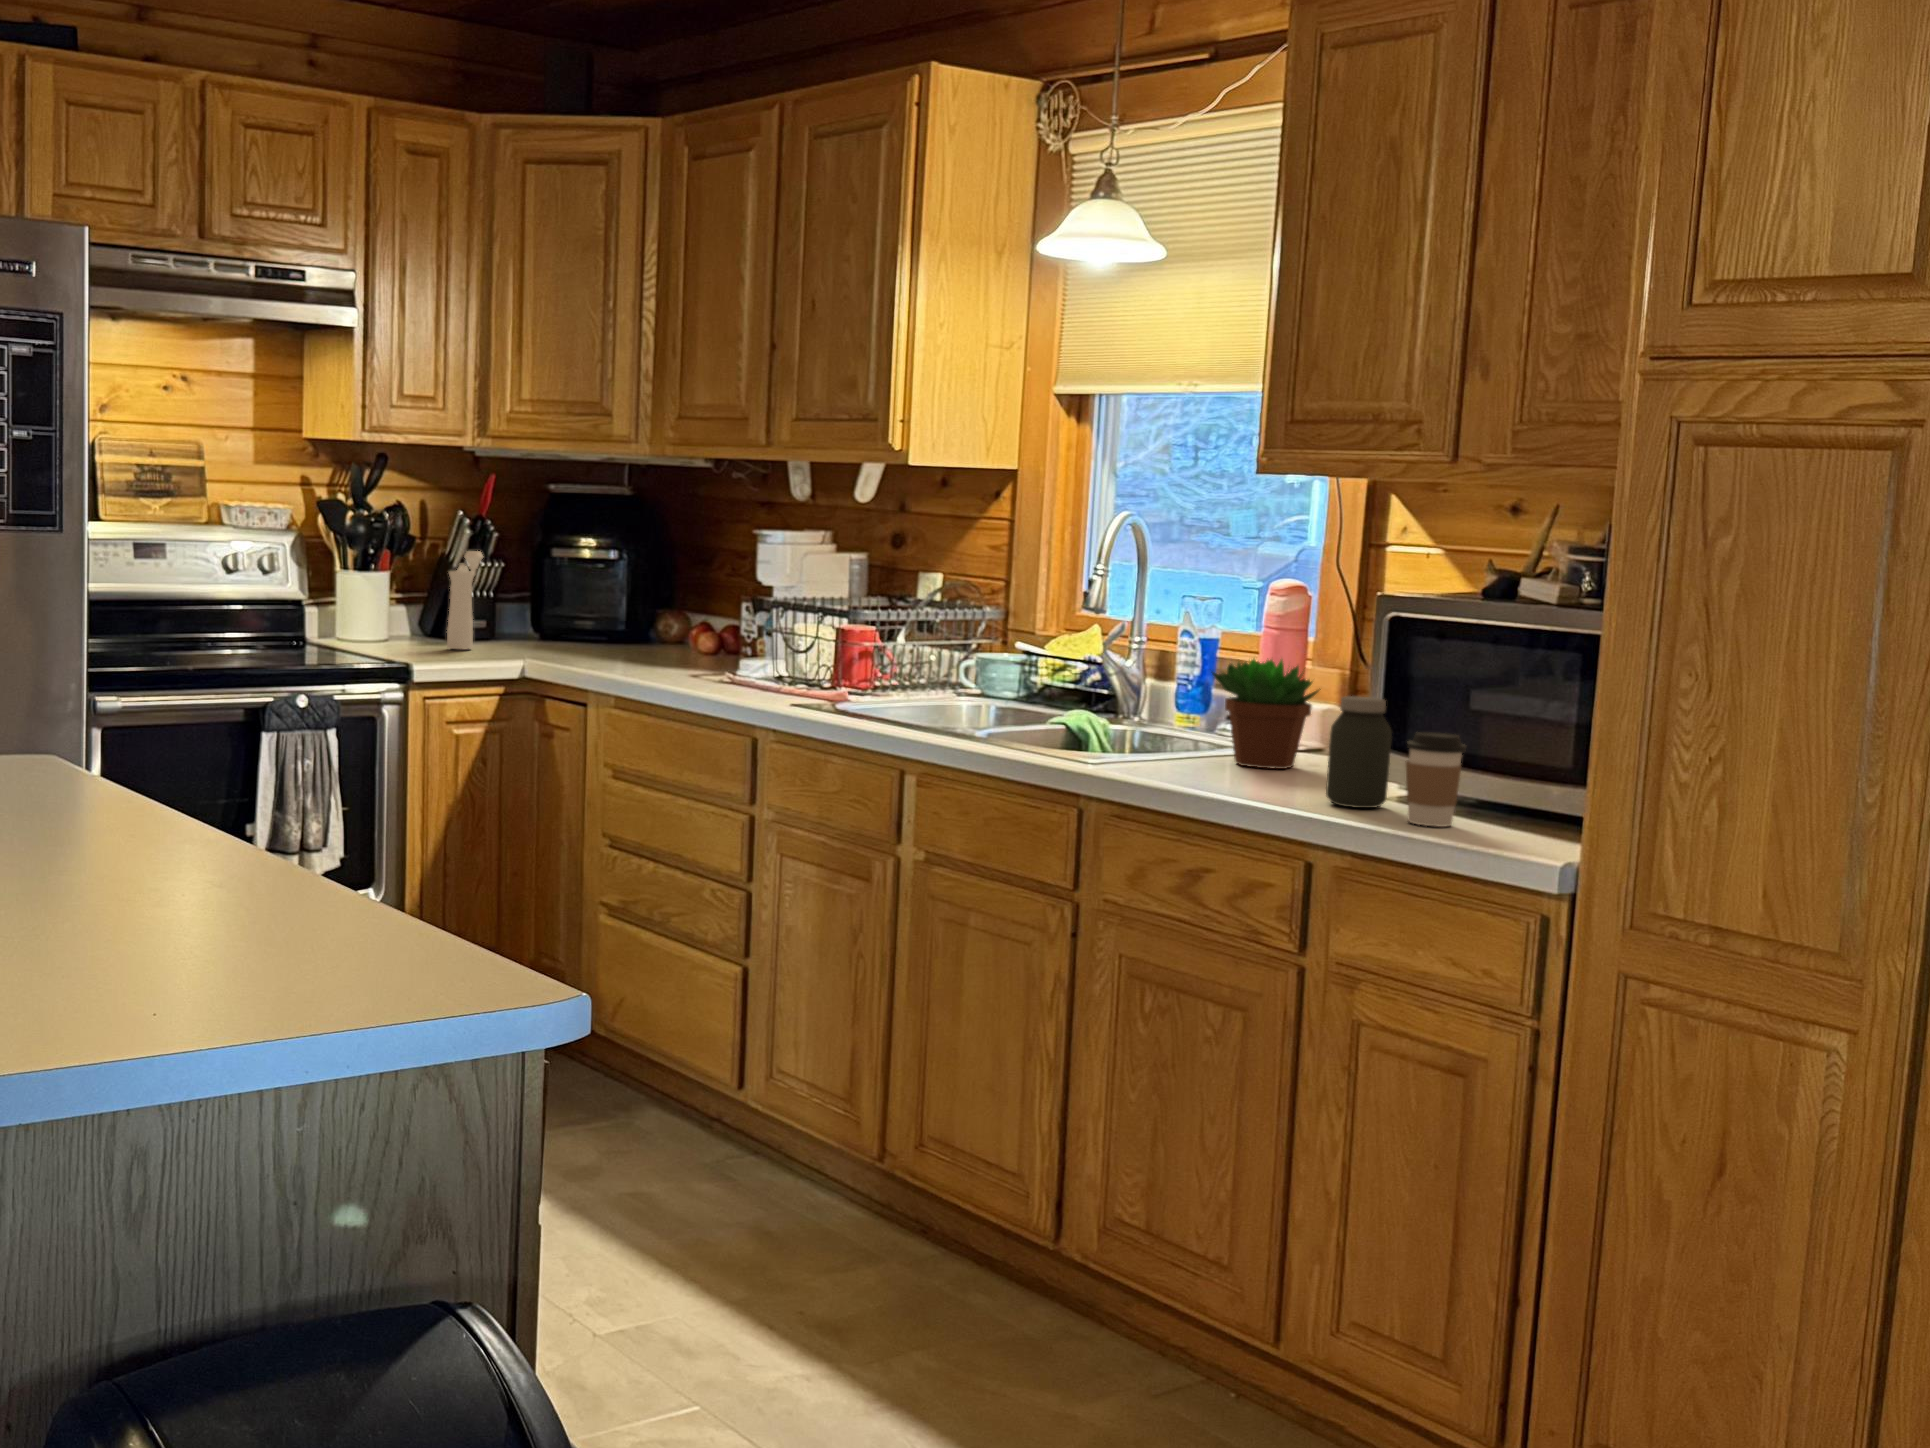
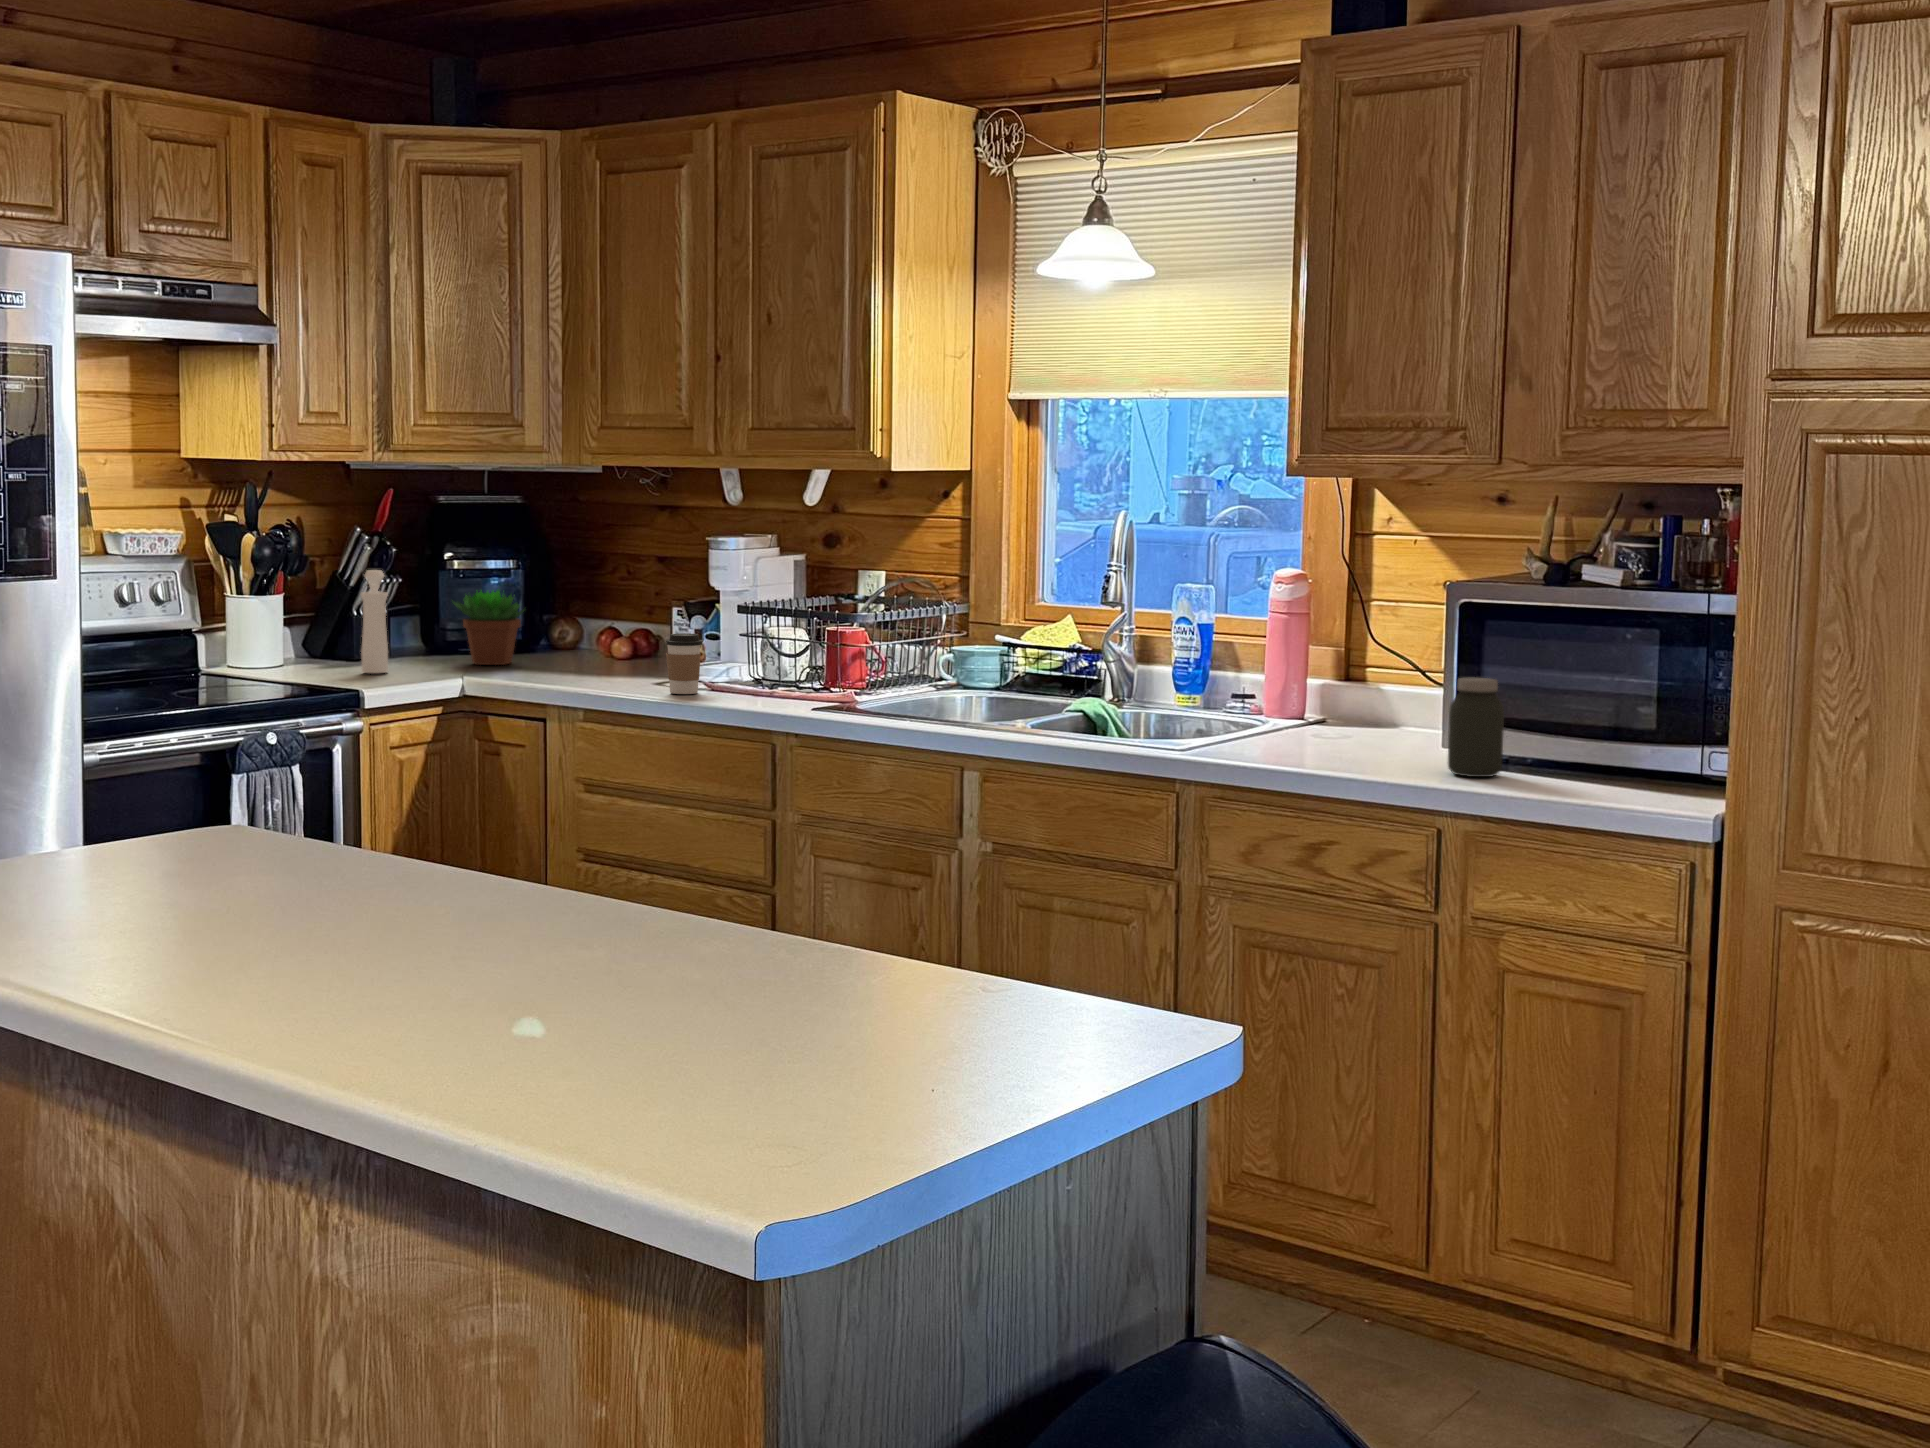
succulent plant: present [1212,659,1321,769] -> present [452,590,524,665]
coffee cup: present [1406,732,1466,827] -> present [666,633,703,694]

